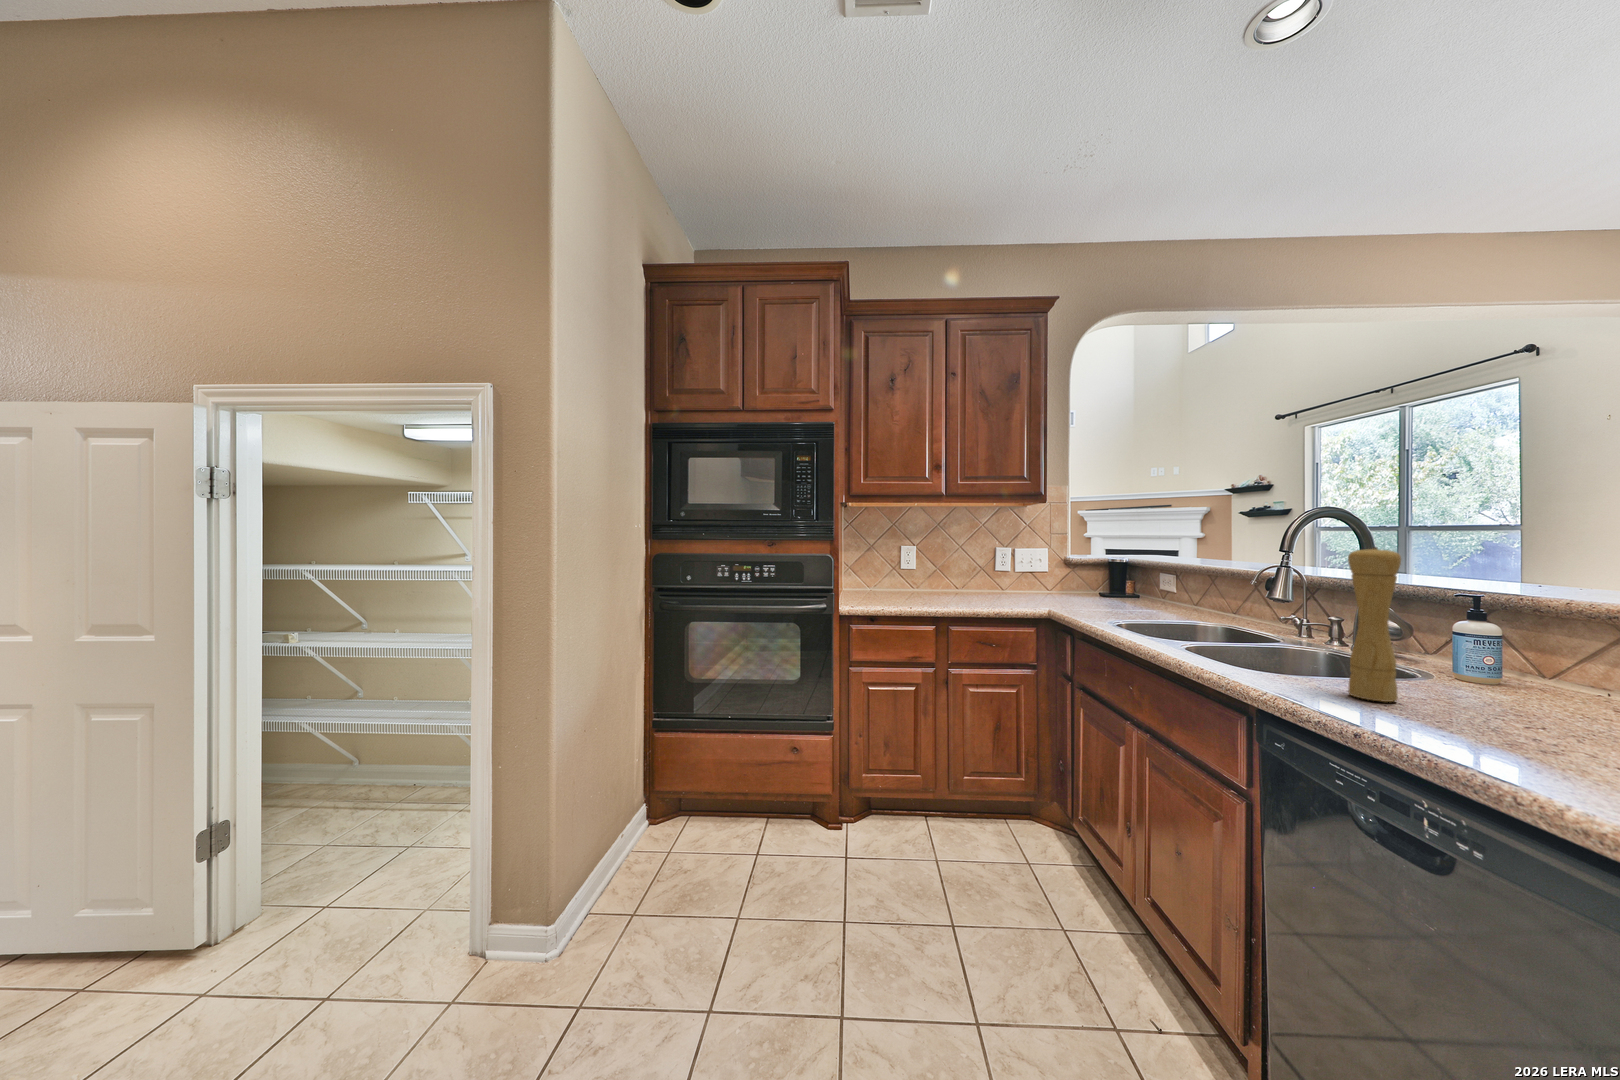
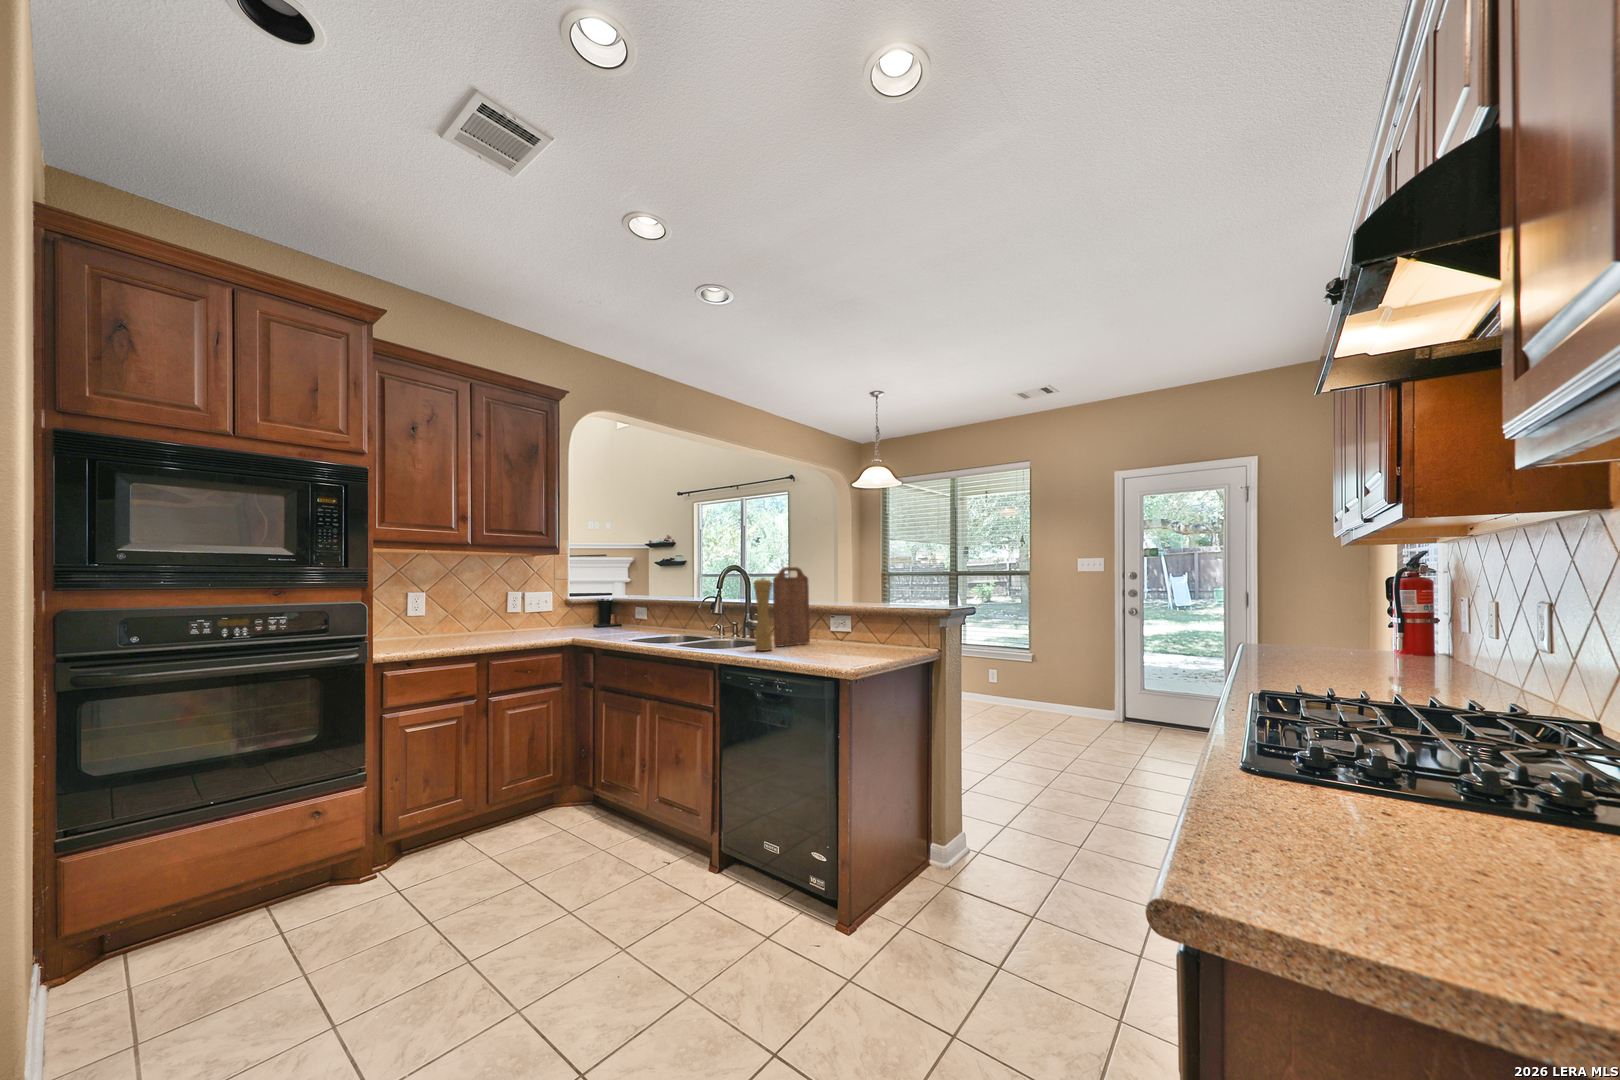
cutting board: none [1410,524,1535,700] -> present [773,567,810,647]

